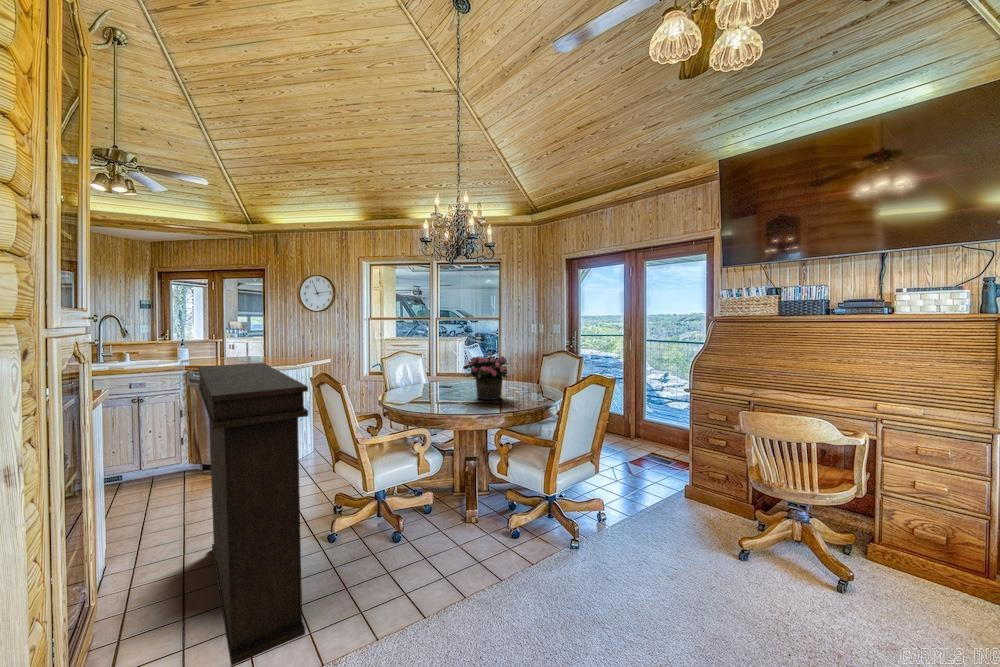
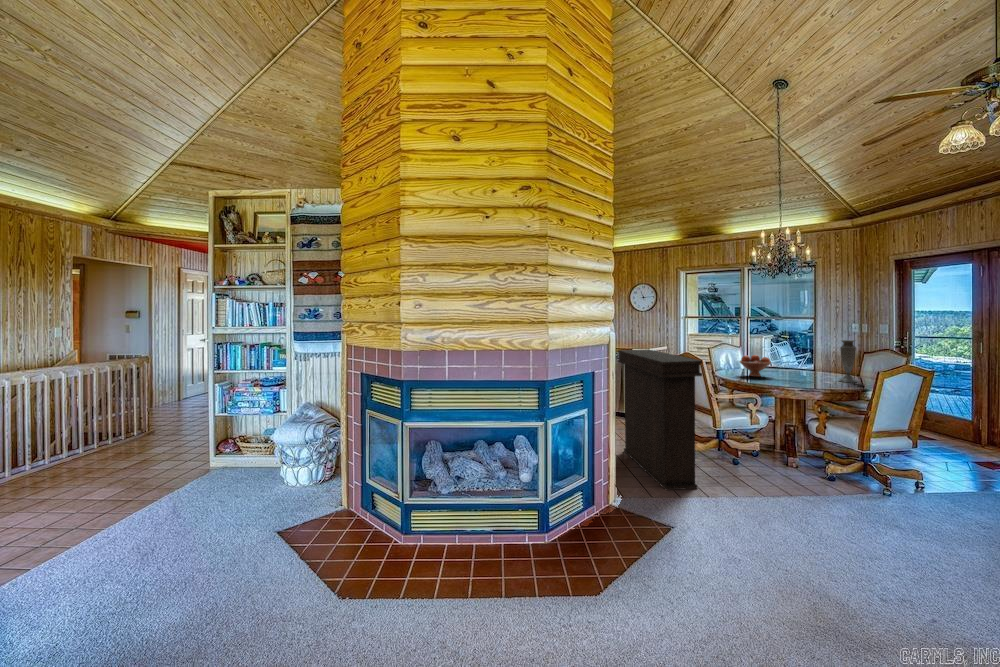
vase: none [521,341,540,394] -> present [839,340,857,382]
potted flower: present [463,352,508,400] -> none [785,348,829,383]
fruit bowl: none [412,363,450,393] -> present [740,355,771,377]

